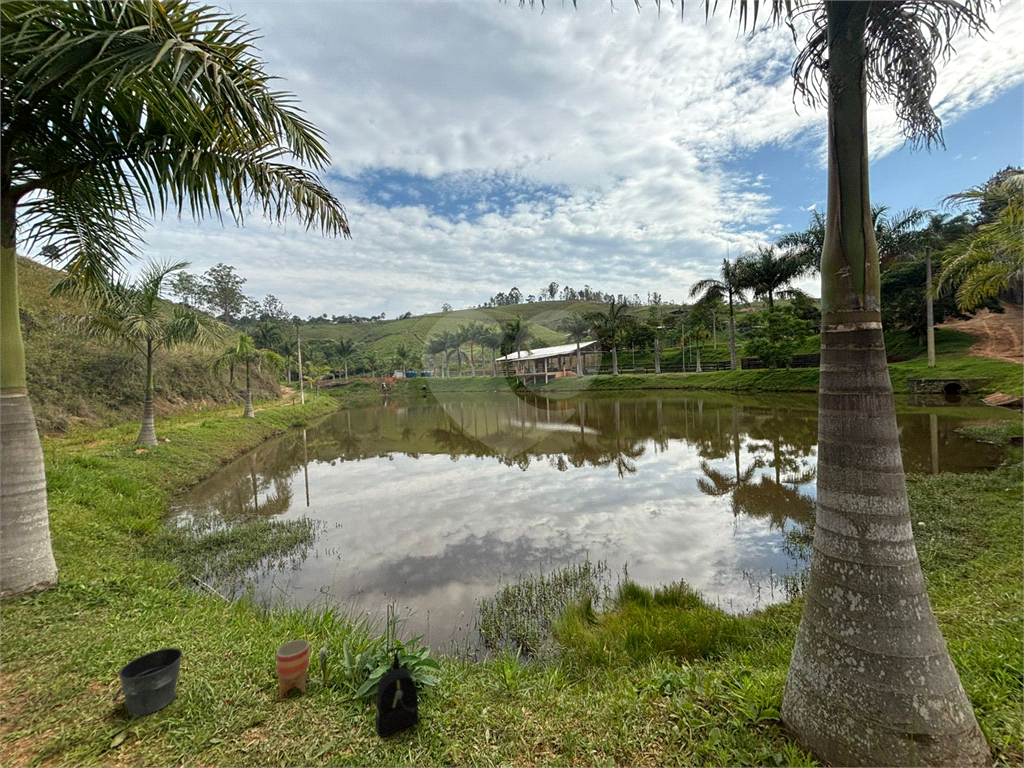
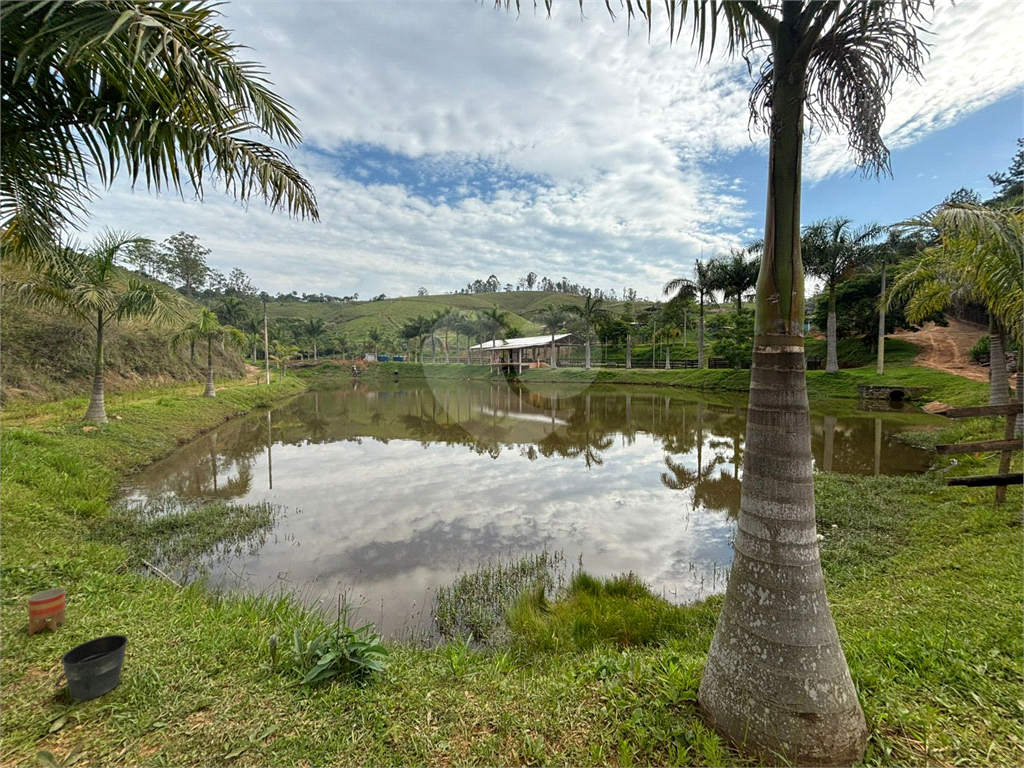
planter: present [277,639,309,698] -> present [29,588,66,635]
backpack: present [376,653,419,737] -> none [321,641,364,719]

